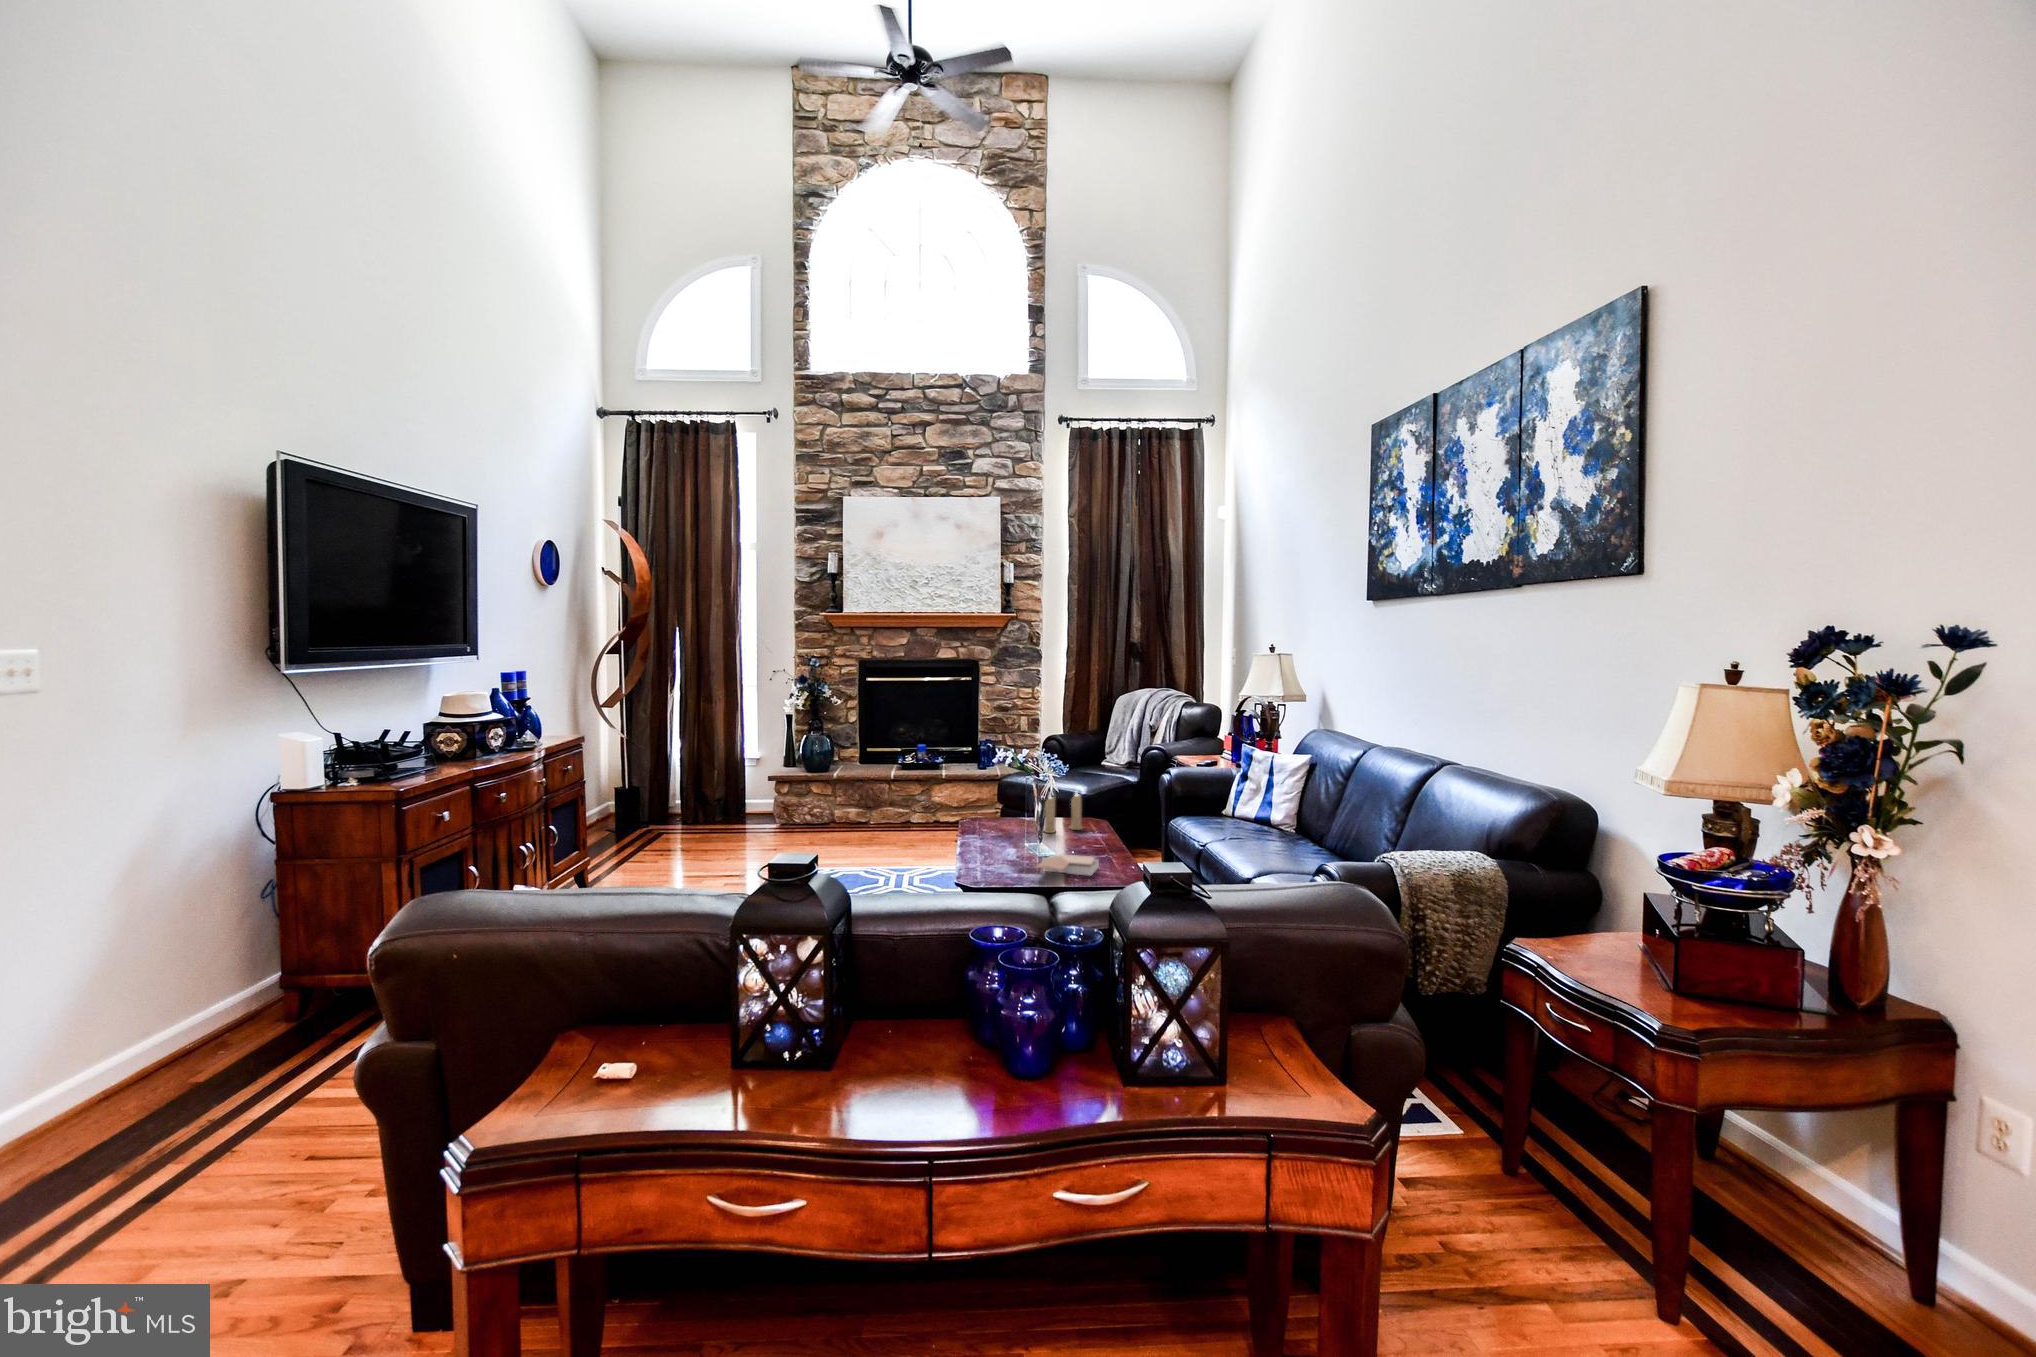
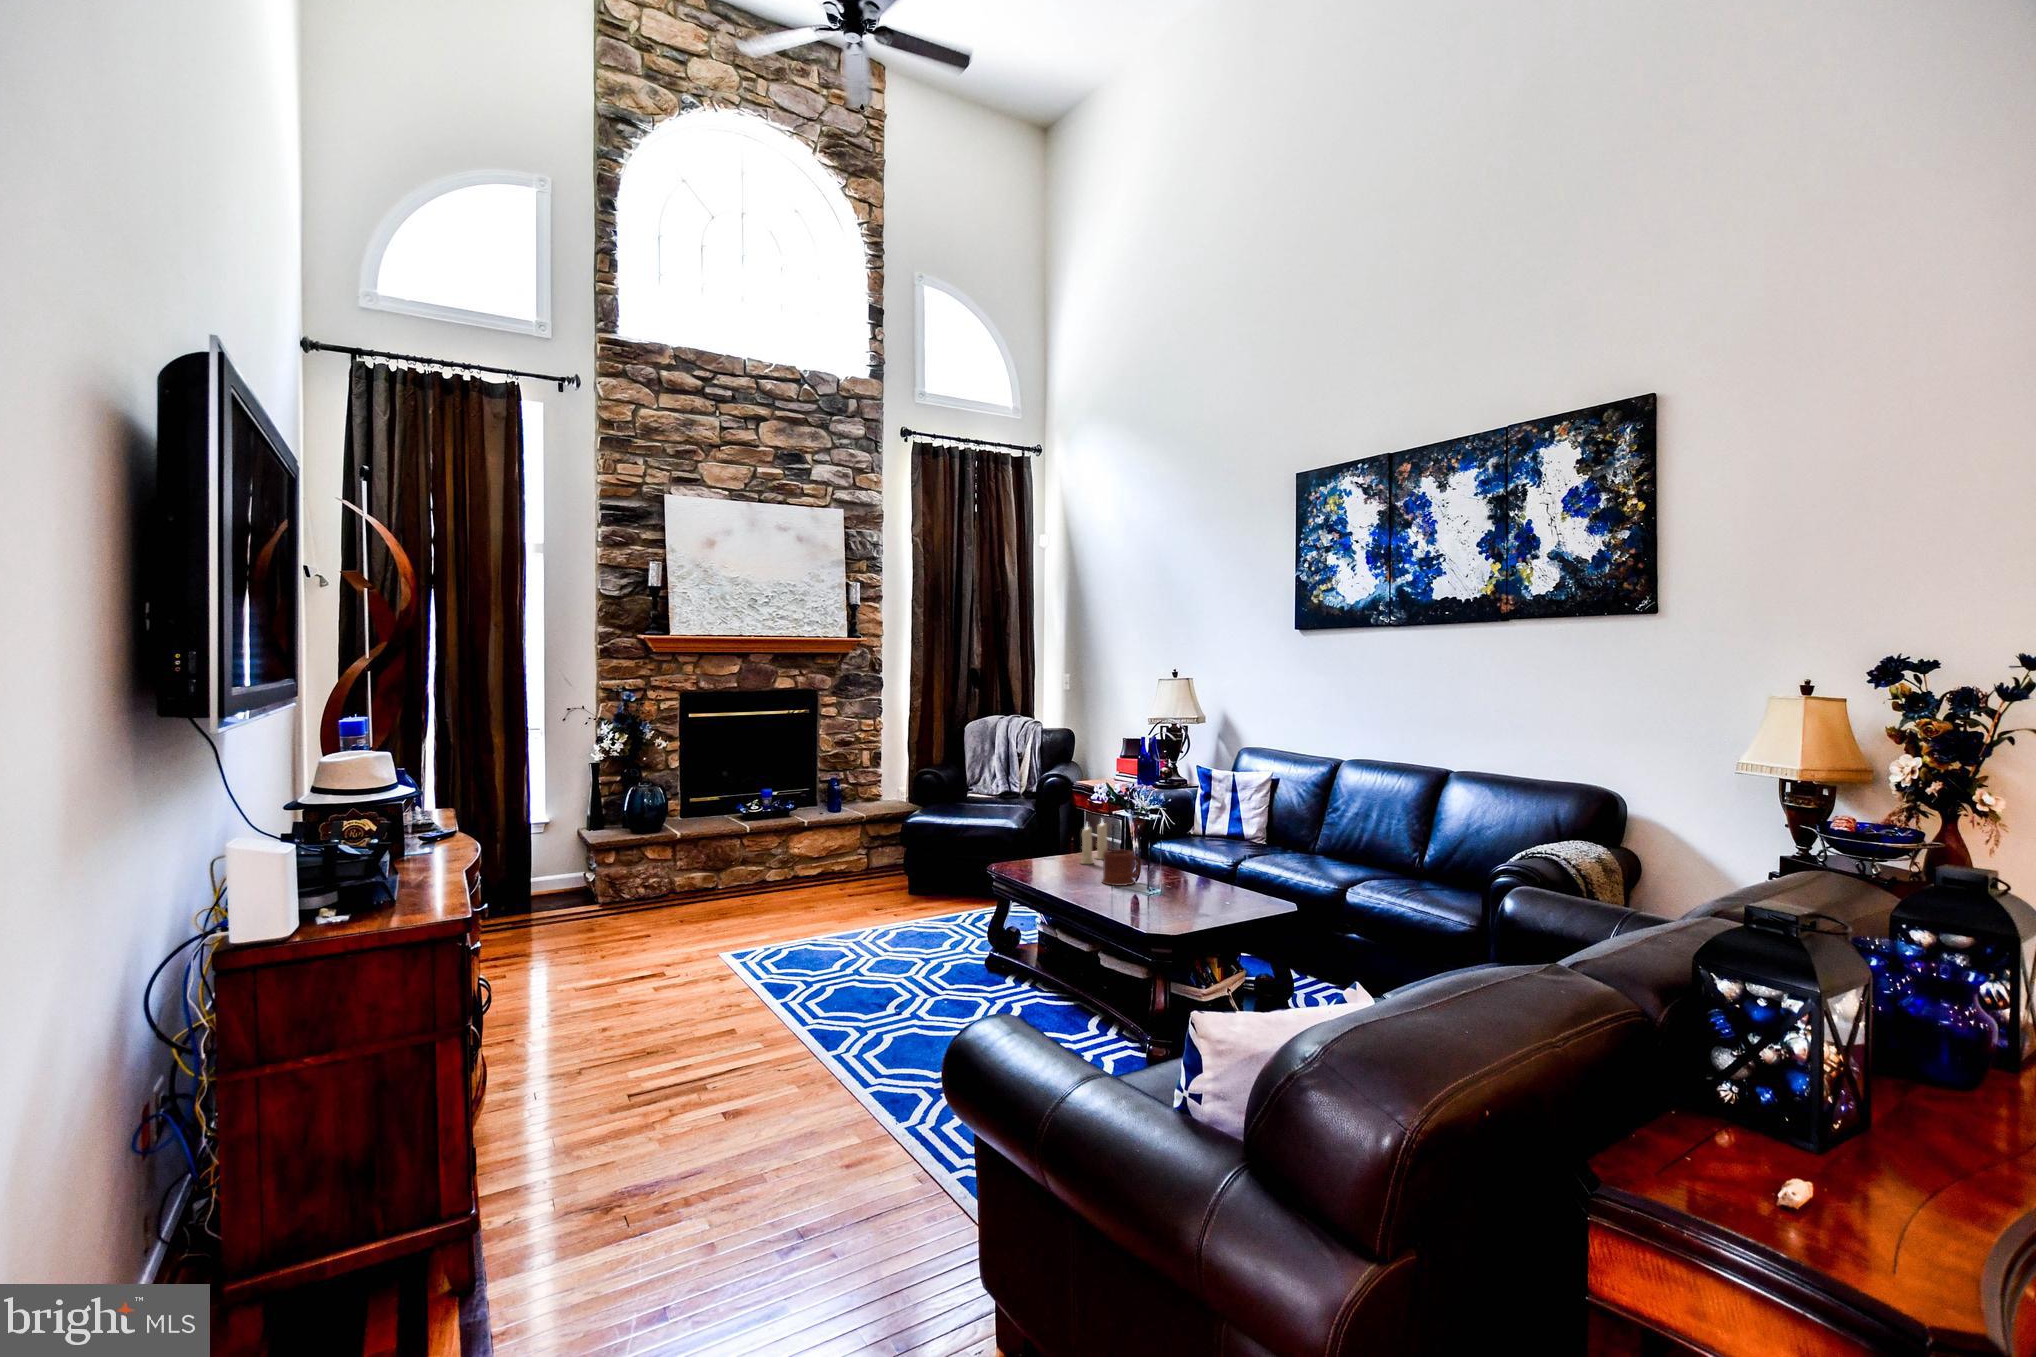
mug: none [1016,820,1055,856] -> present [1102,850,1141,886]
book: present [1036,854,1099,875] -> none [1161,878,1218,897]

